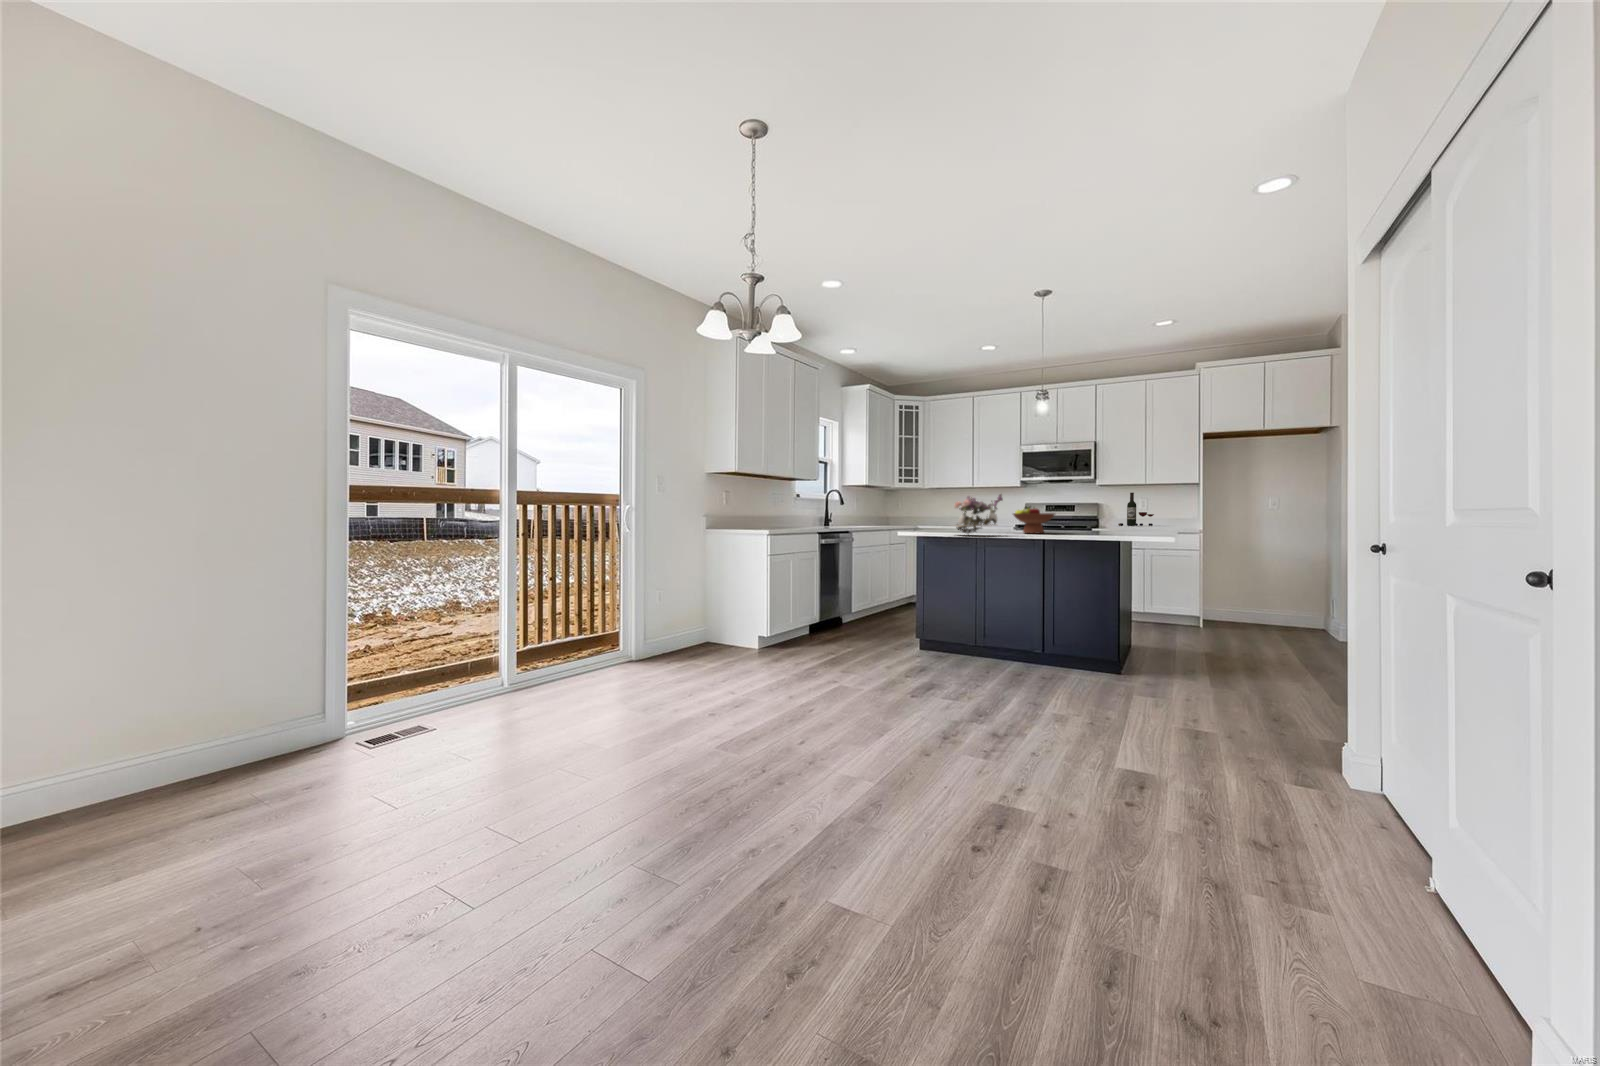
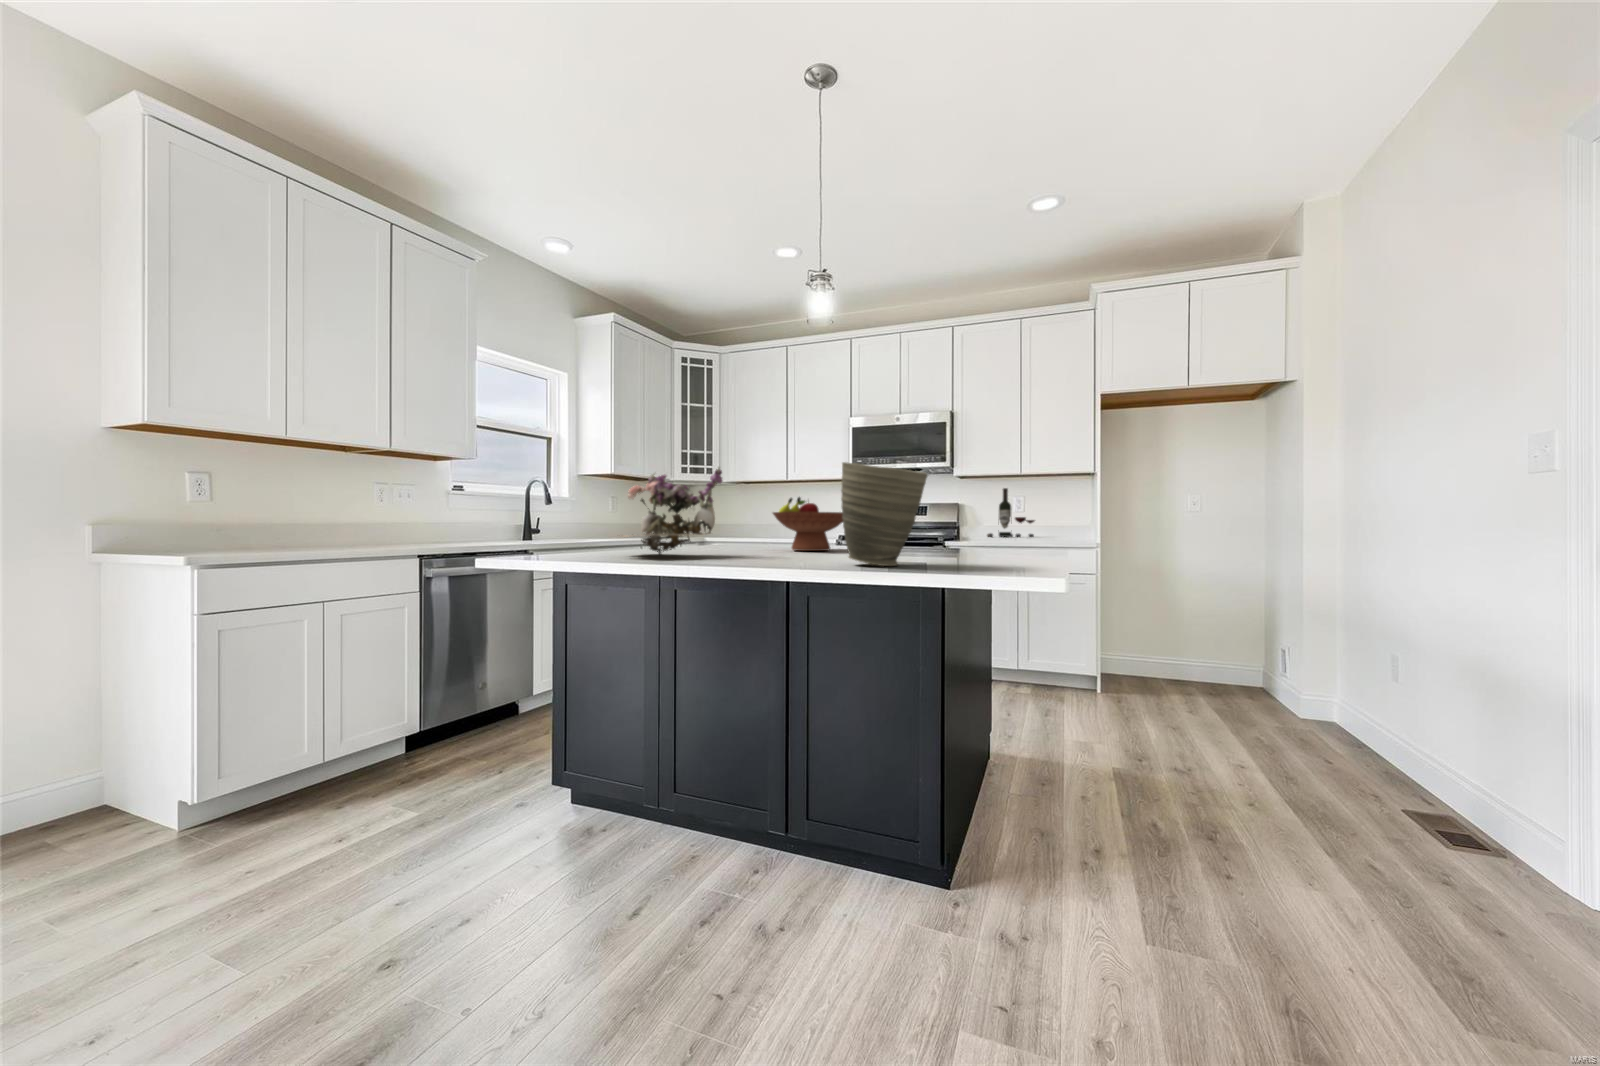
vase: none [1072,493,1114,539] -> present [841,462,928,566]

